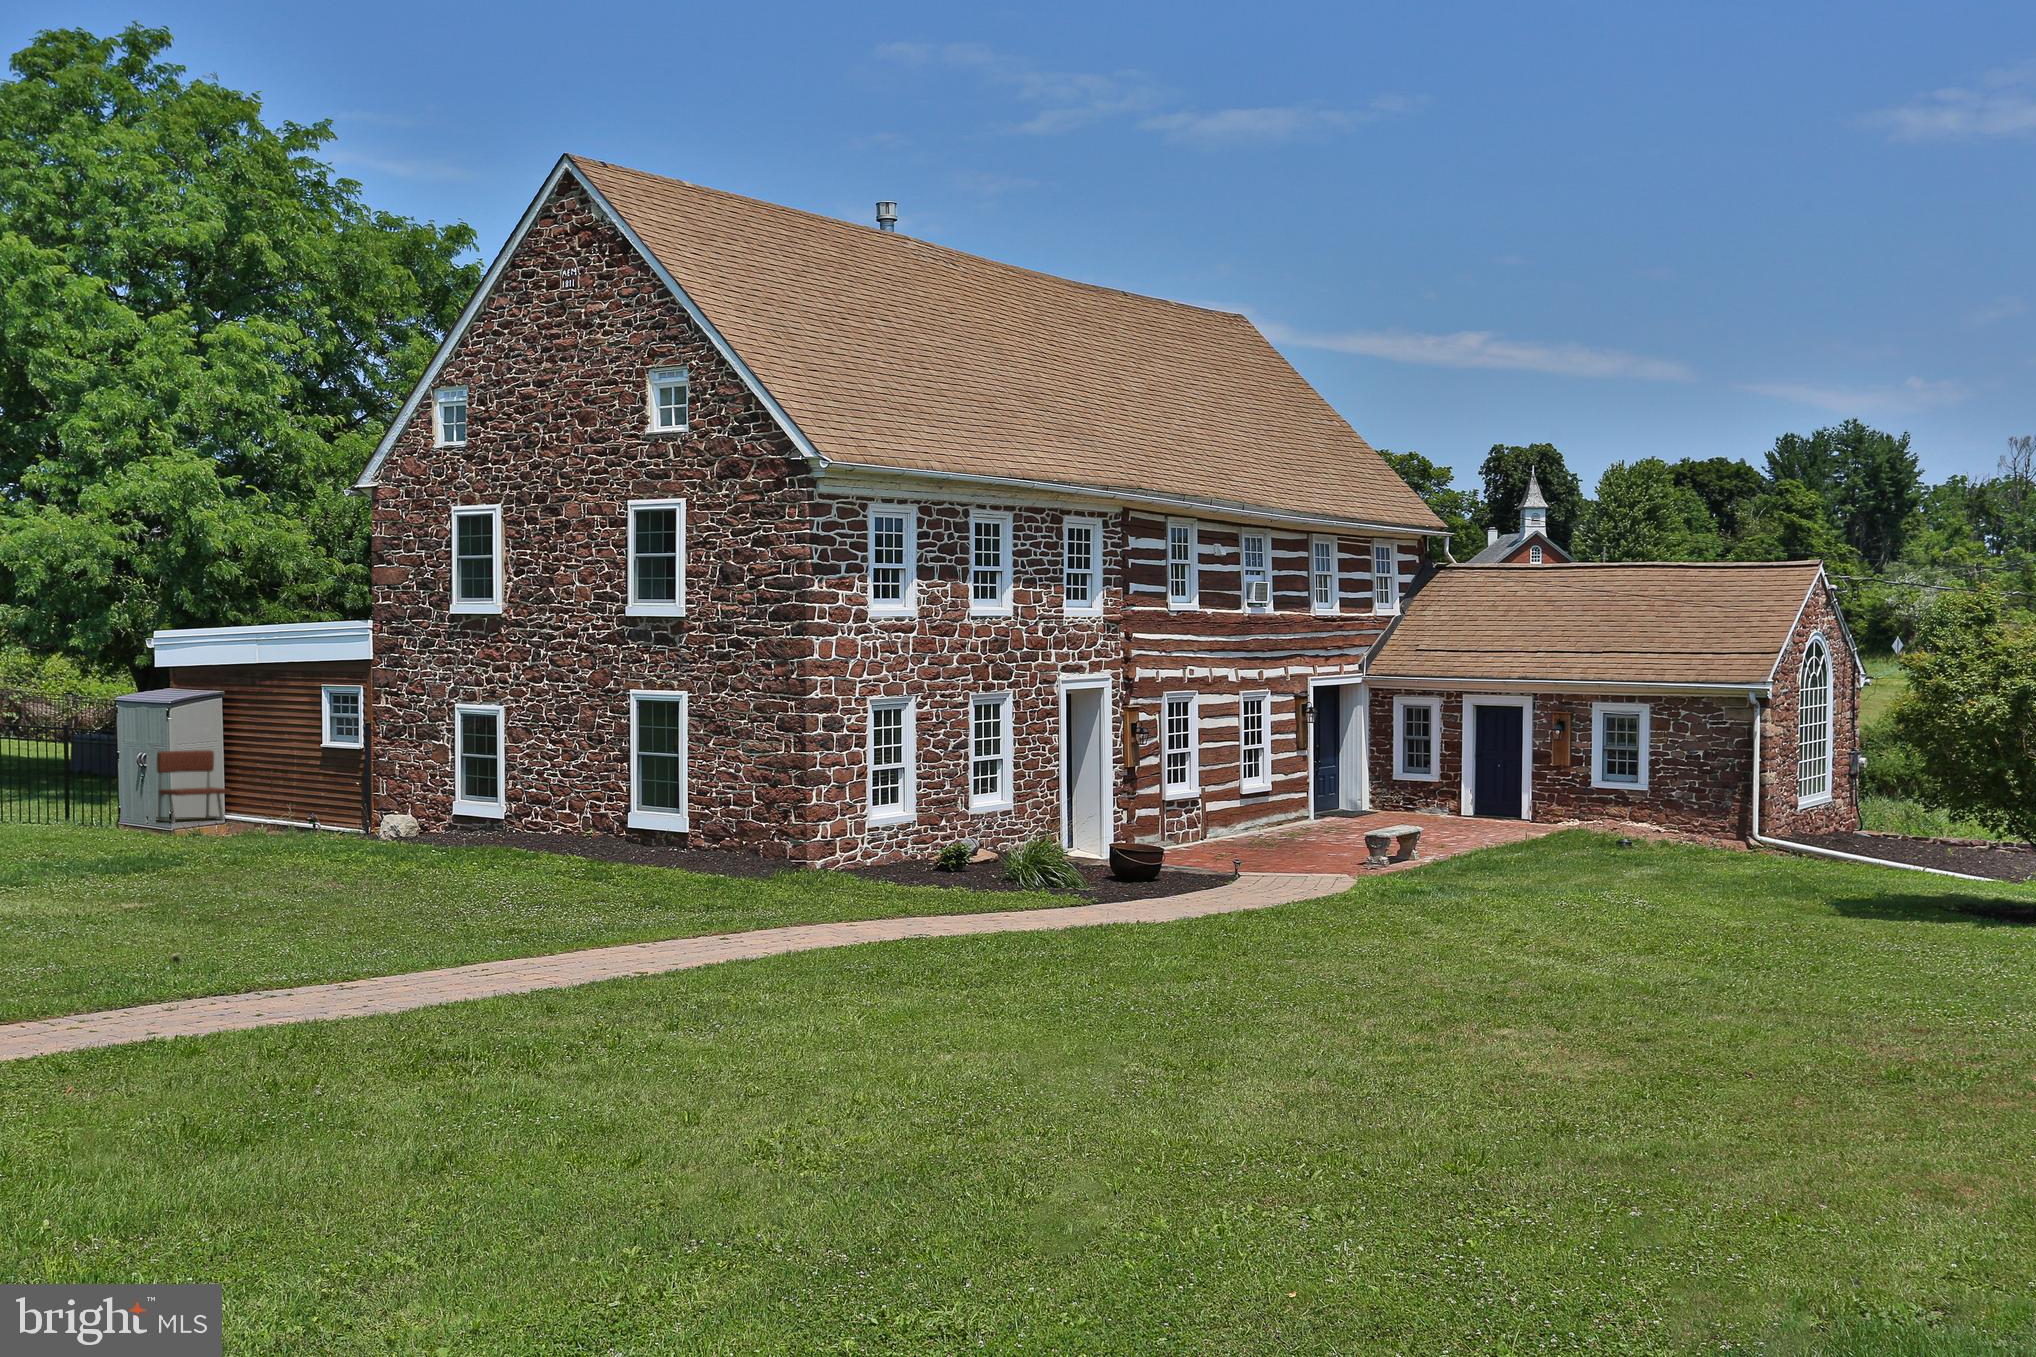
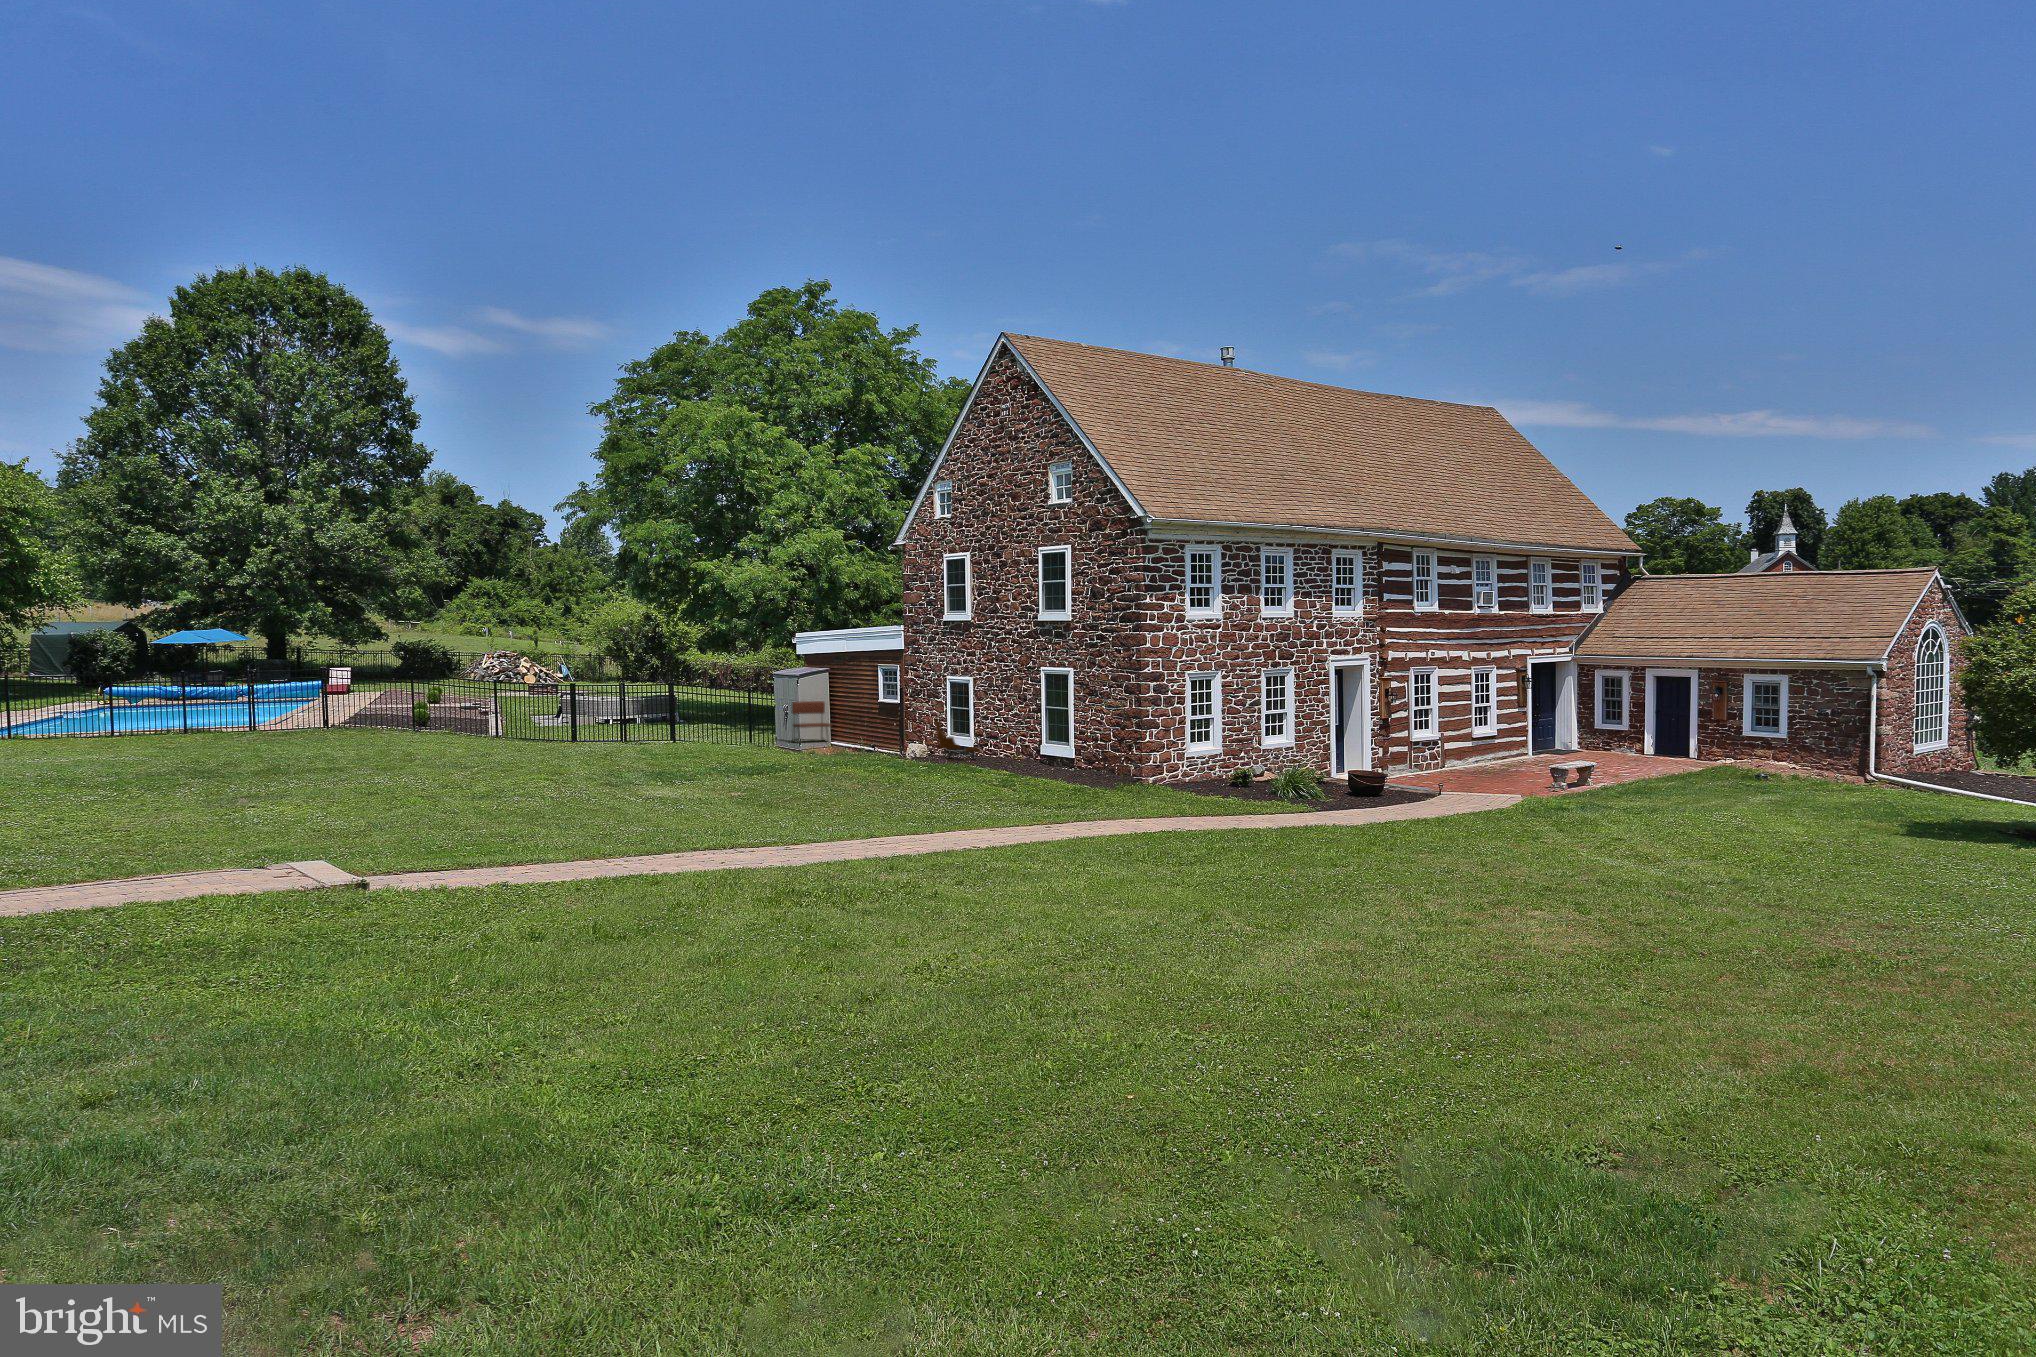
lounge chair: none [441,778,518,841] -> present [935,721,980,757]

